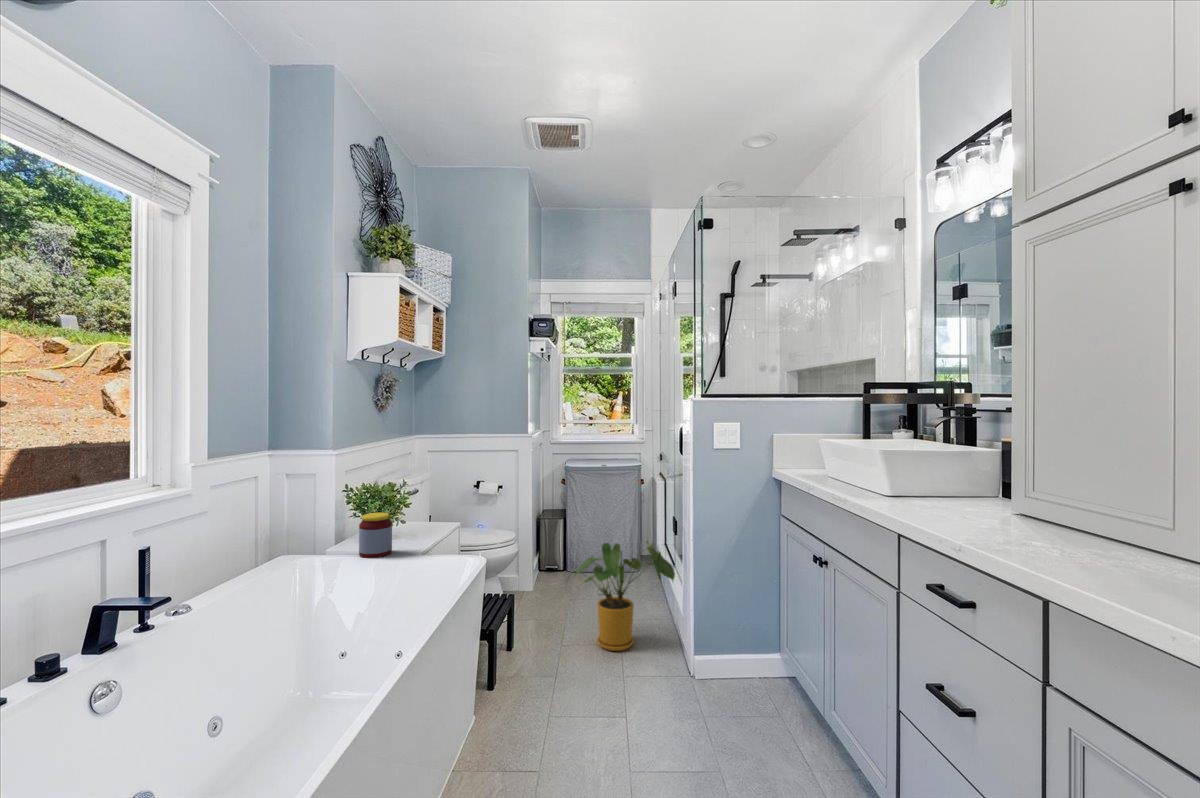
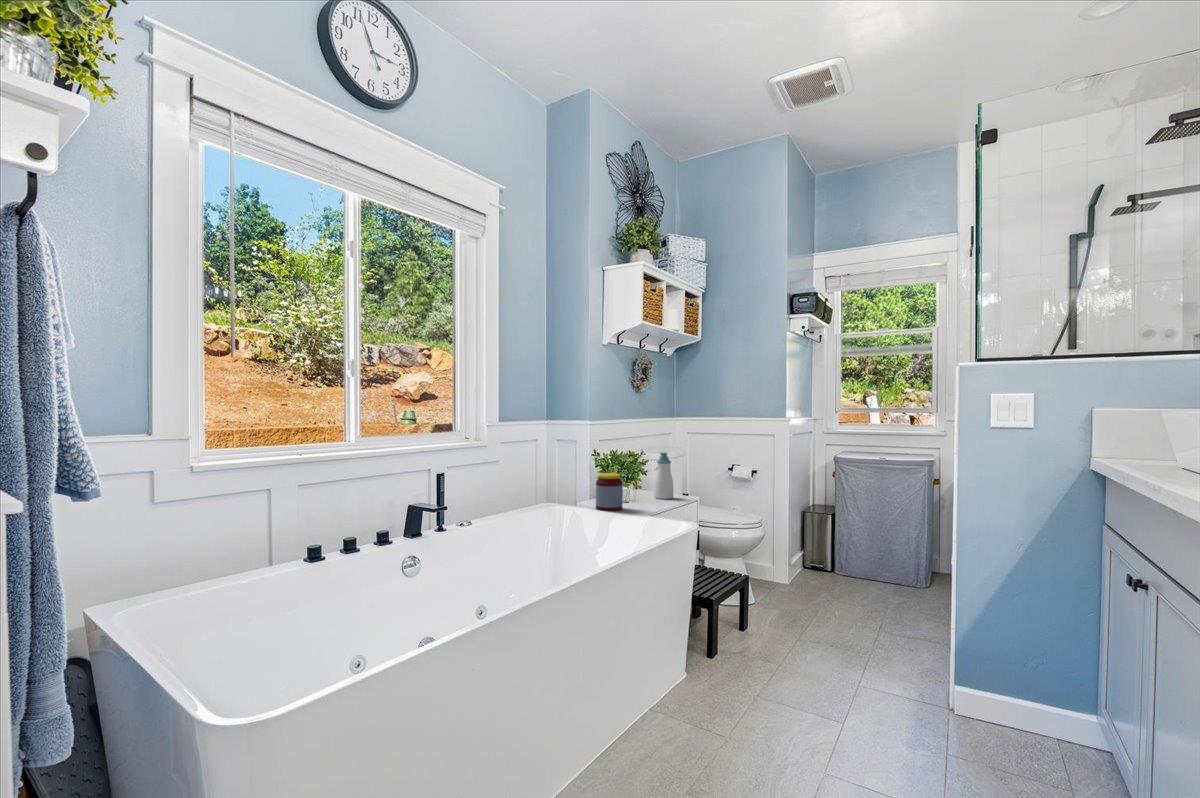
soap bottle: none [414,481,436,532] -> present [654,452,673,499]
house plant: present [567,541,675,651] -> none [805,536,941,661]

